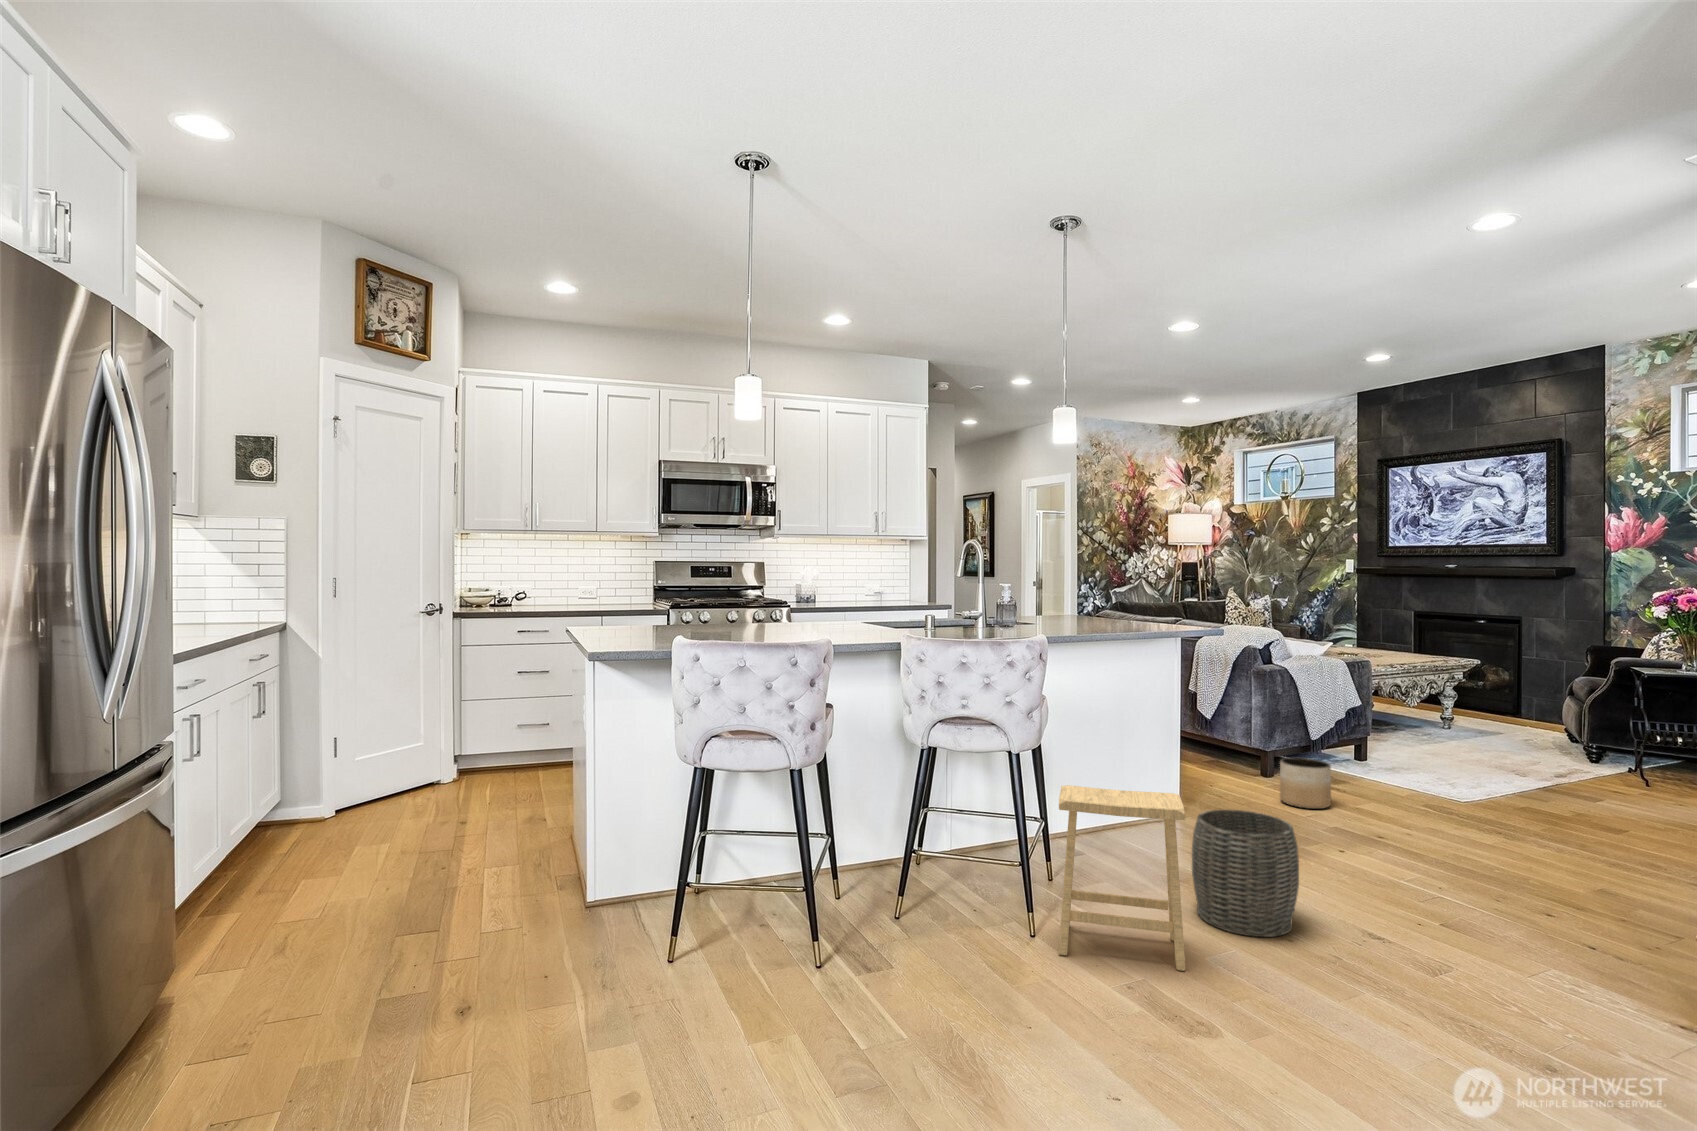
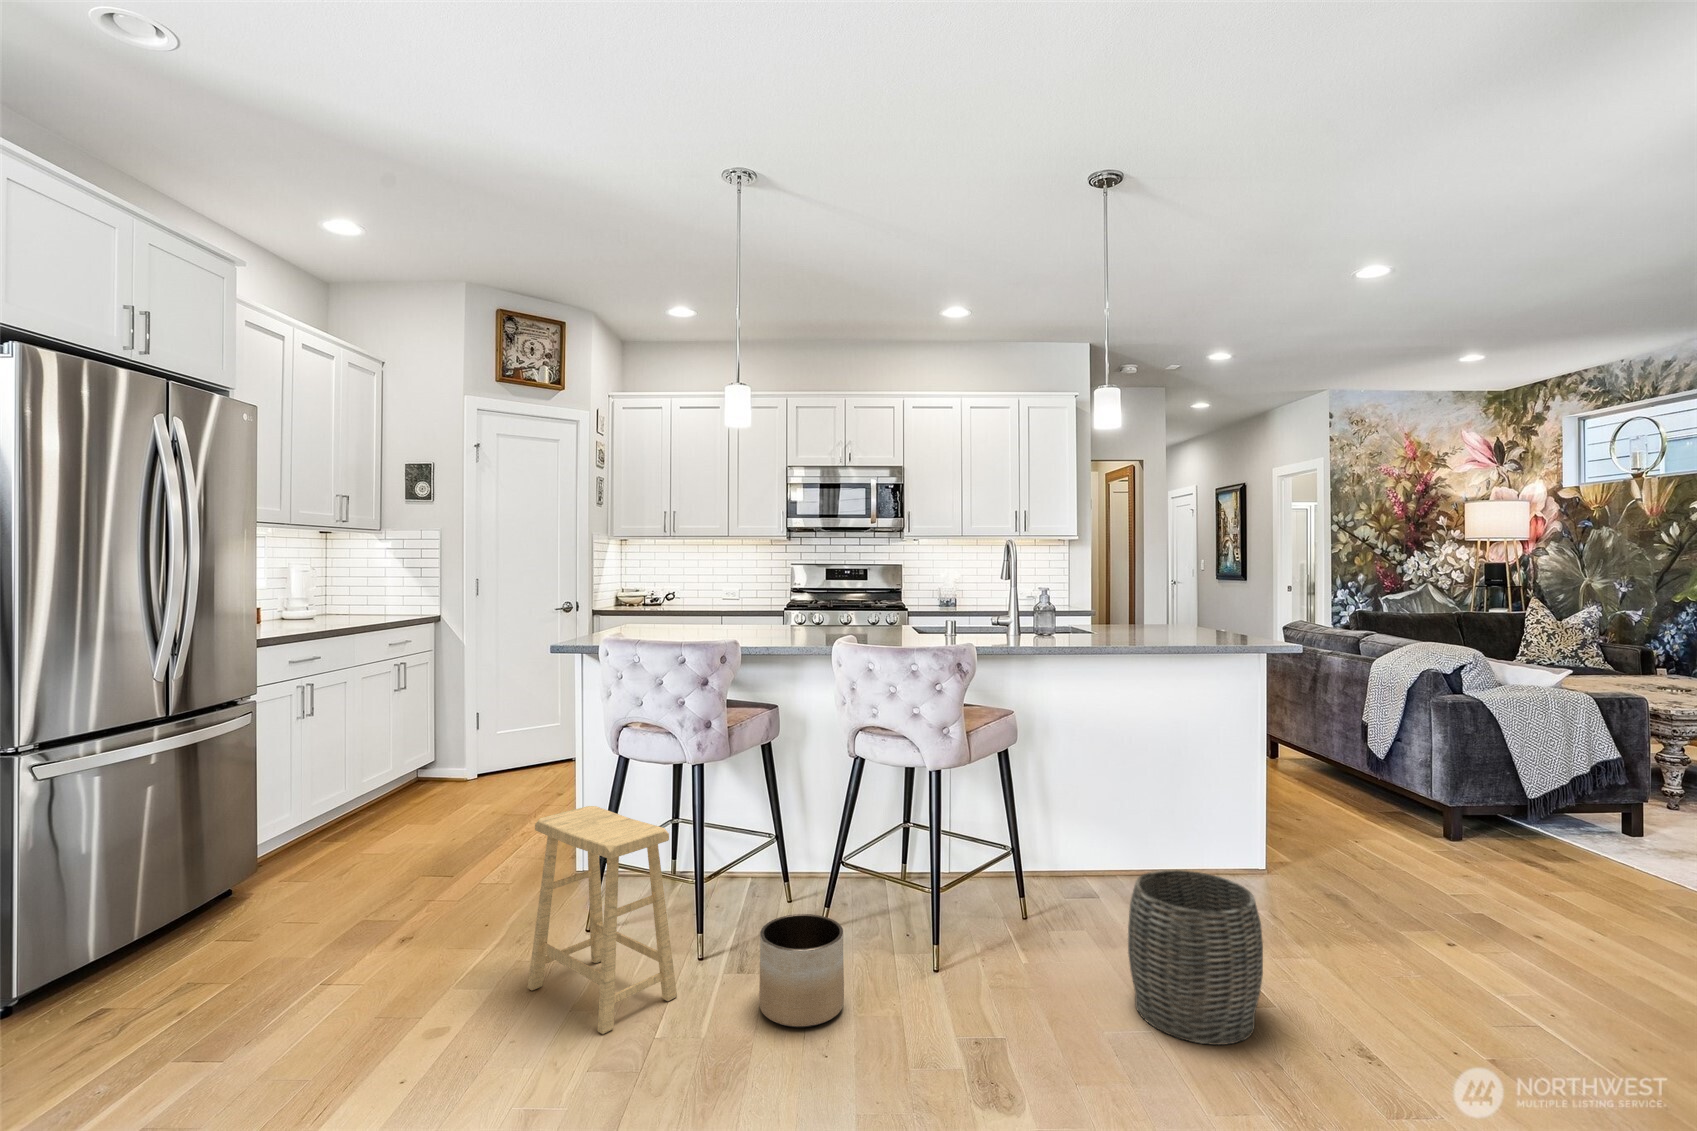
planter: present [1280,758,1331,809] -> present [759,914,844,1027]
footstool: present [1059,785,1186,971] -> present [528,806,677,1034]

